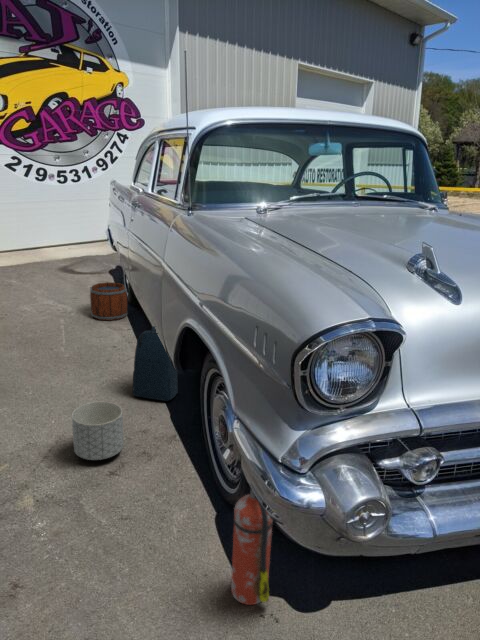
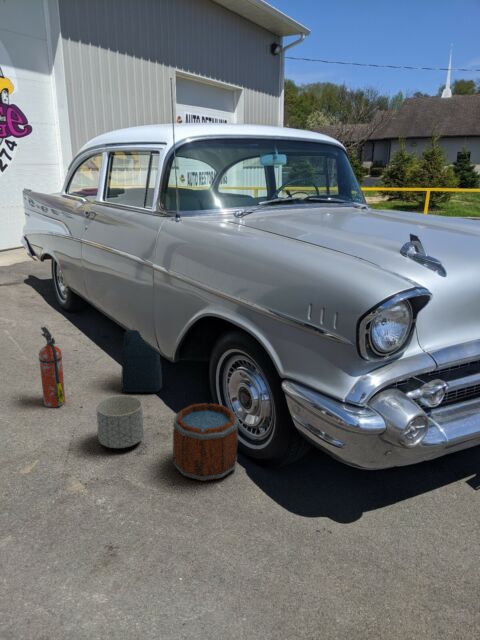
bucket: present [90,282,128,321] -> present [173,403,238,481]
fire extinguisher: present [231,468,273,605] -> present [39,327,65,407]

